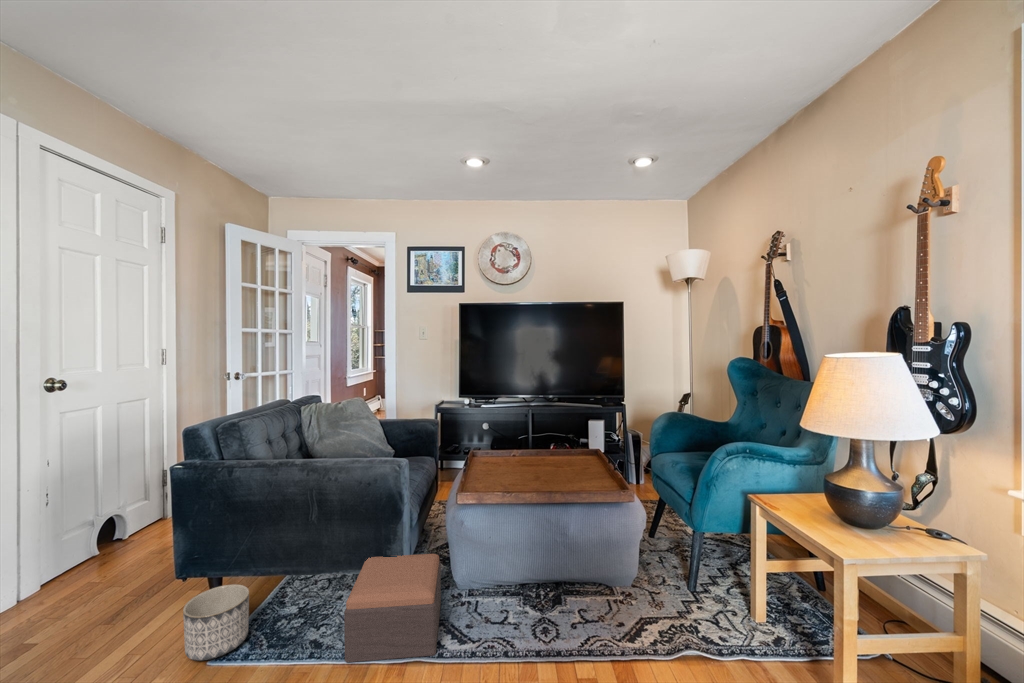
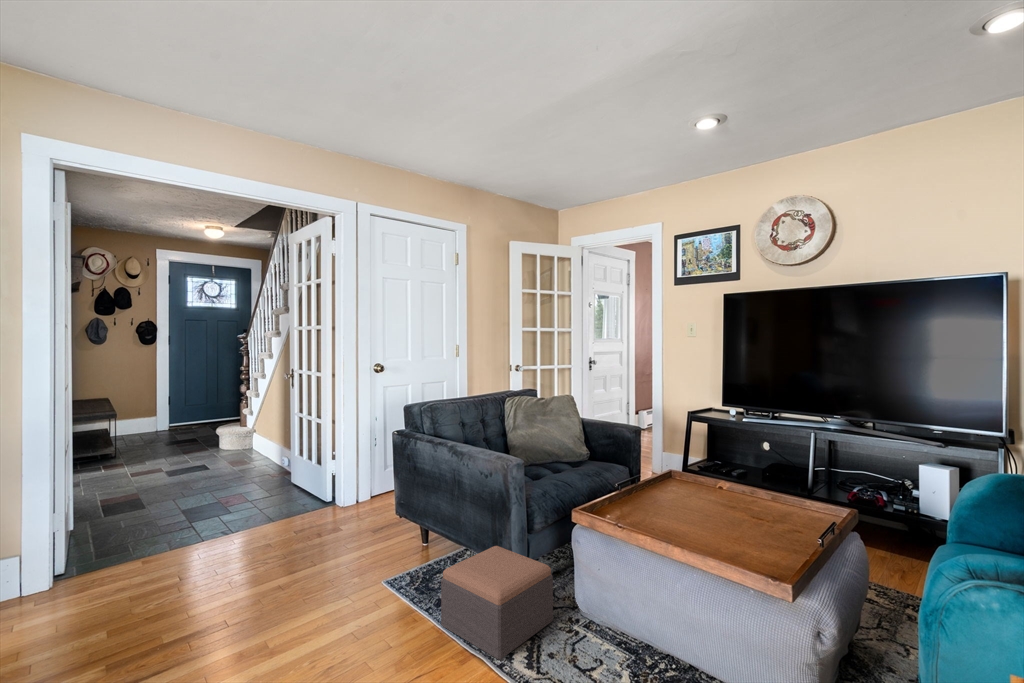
planter: present [183,584,249,661] -> none [376,529,419,579]

